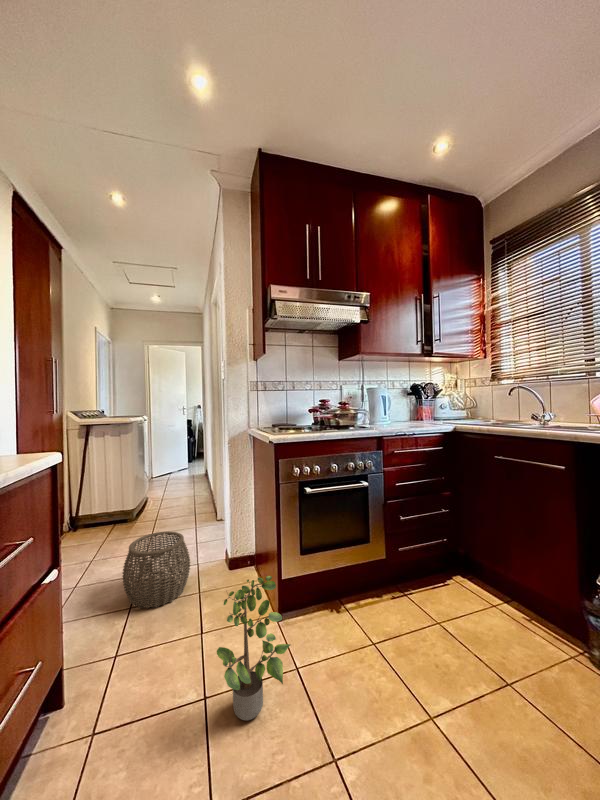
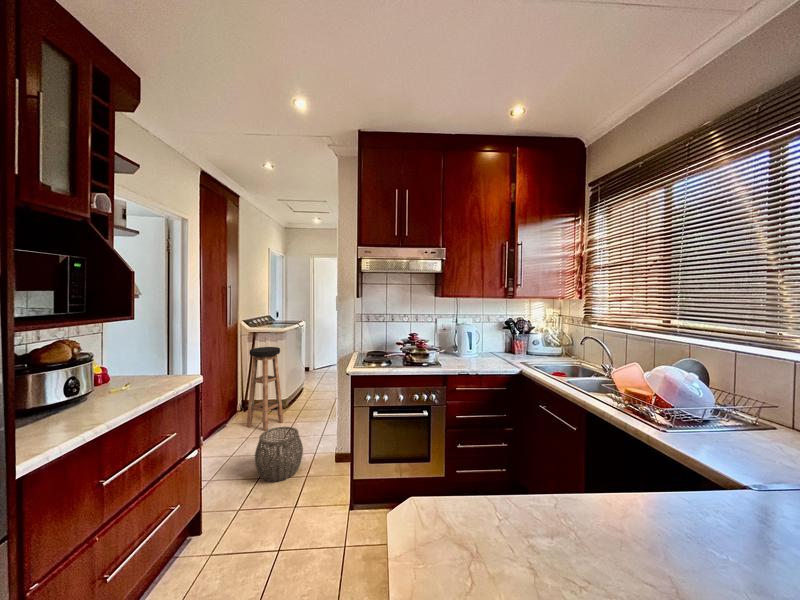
bar stool: none [86,440,137,549] -> present [247,347,283,431]
potted plant: present [217,576,290,720] -> none [280,475,335,569]

